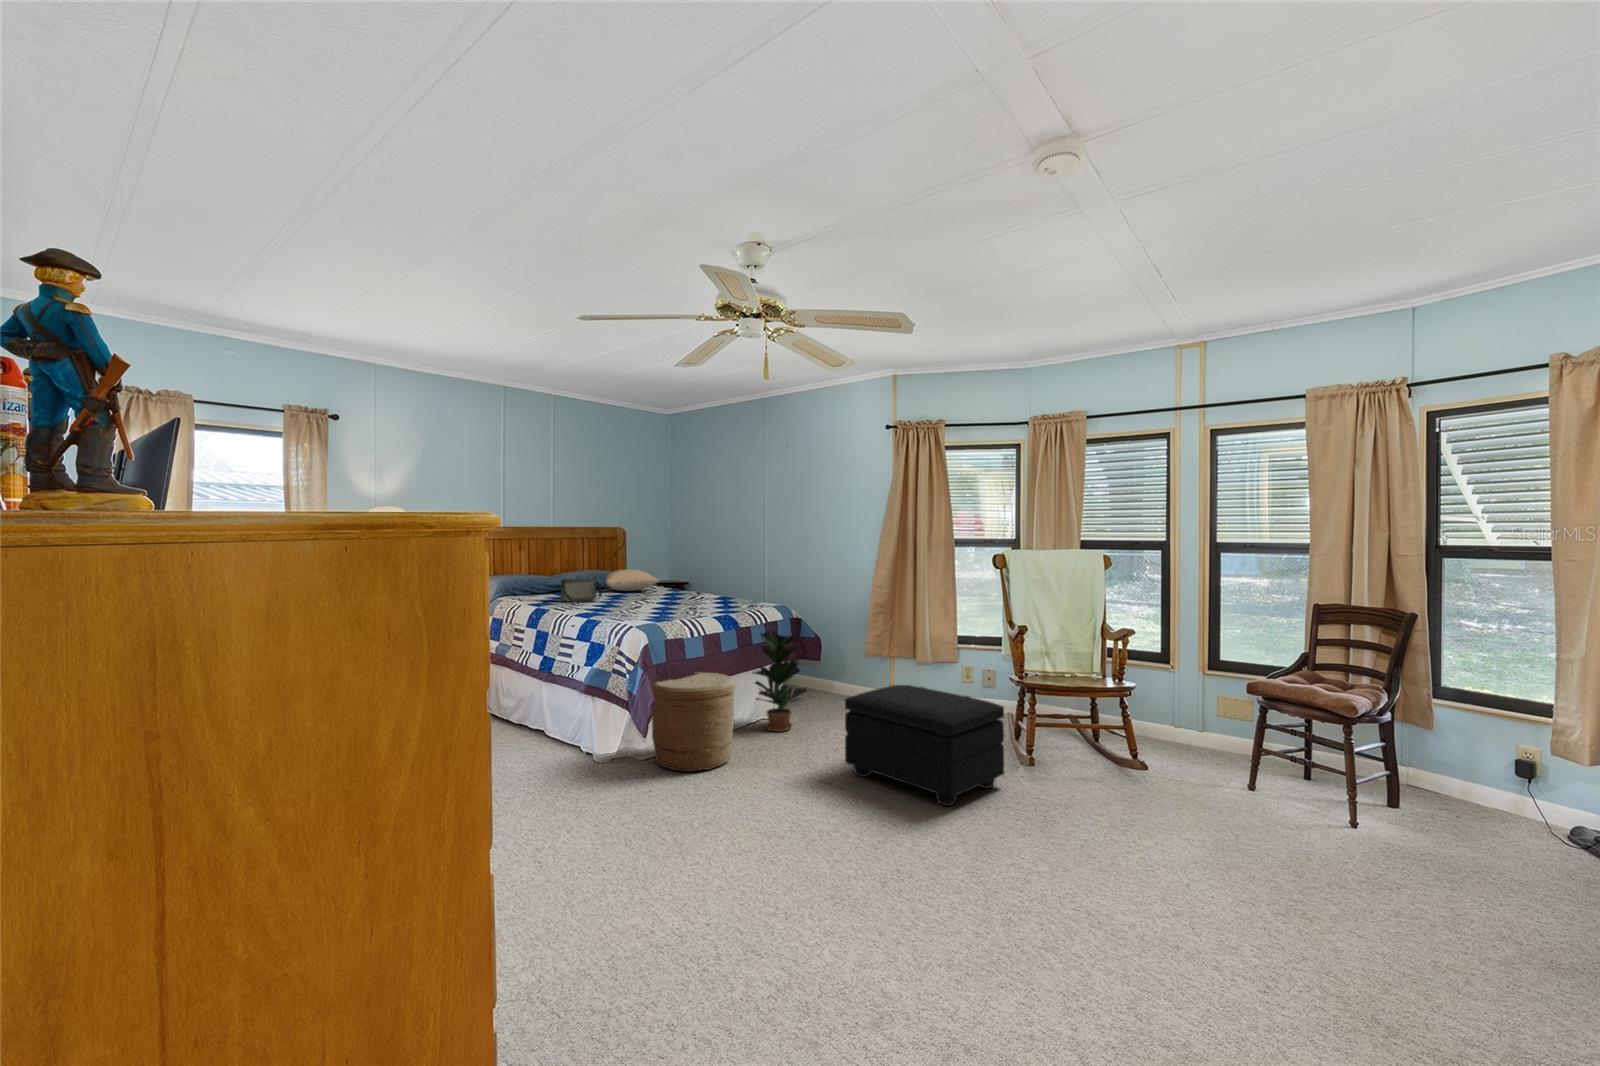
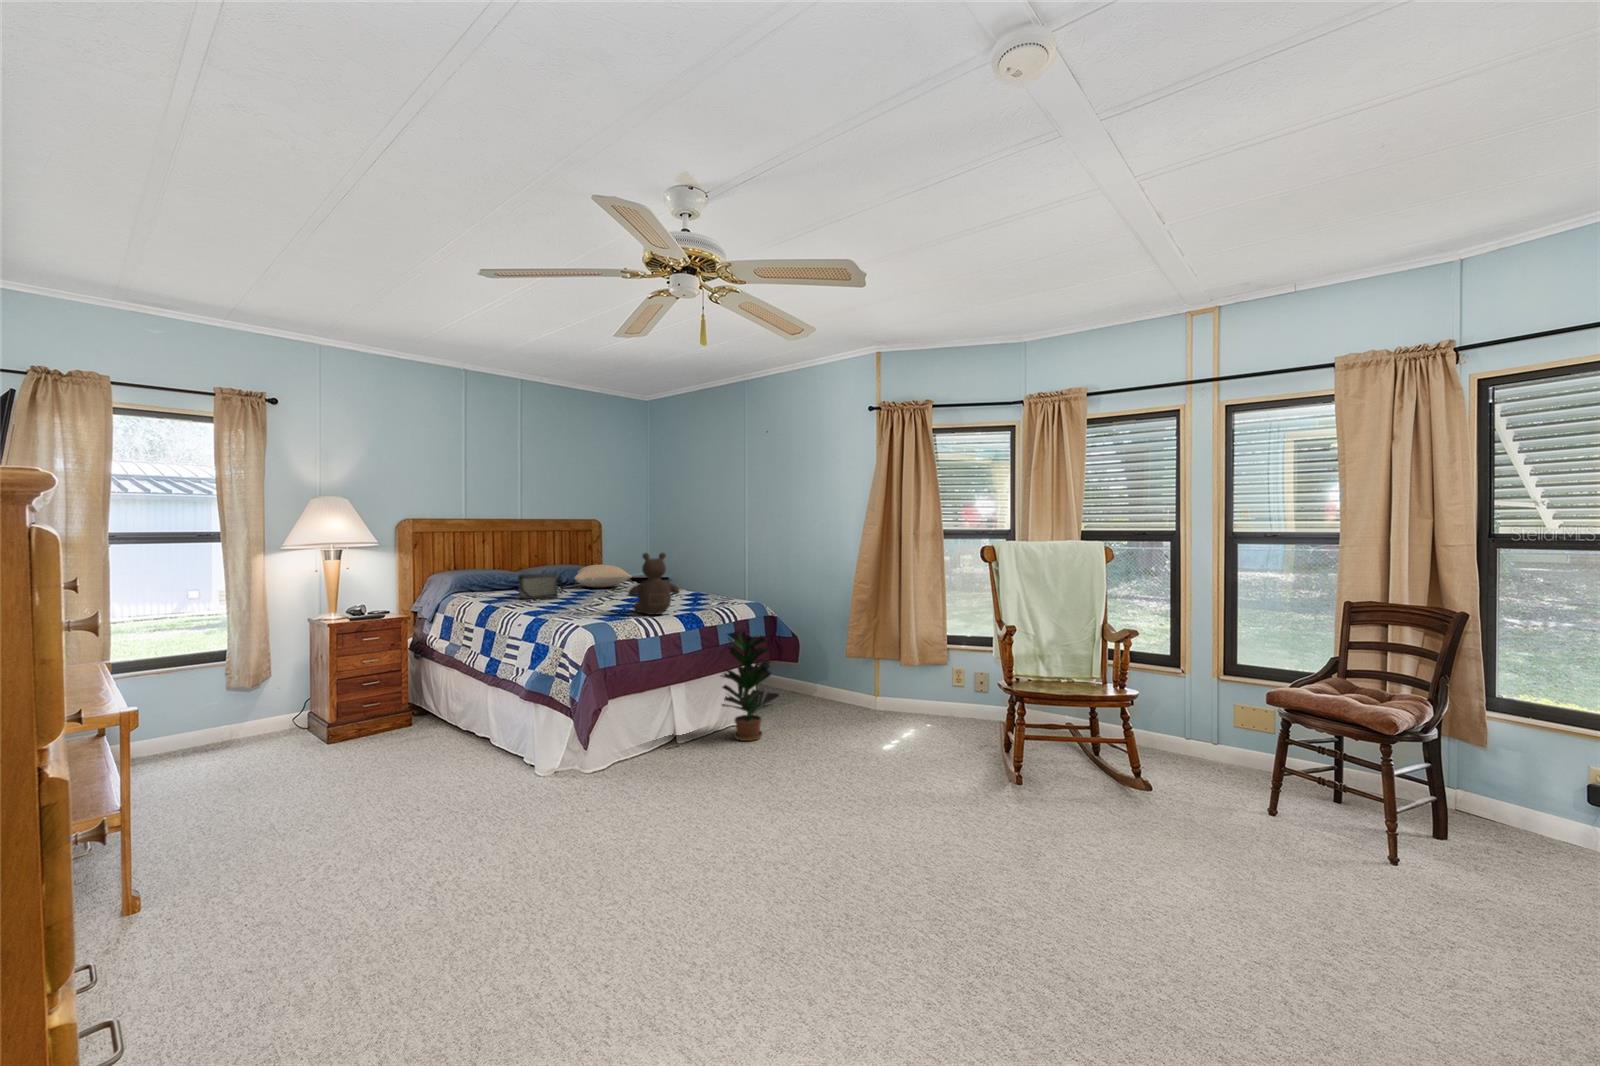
teddy bear: none [670,559,717,616] -> present [628,553,680,615]
woven basket: present [651,673,736,772] -> none [596,677,692,789]
footstool: present [845,685,1004,806] -> none [809,692,987,833]

